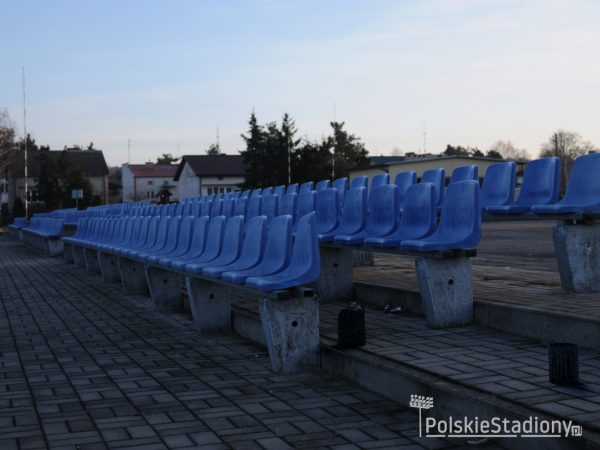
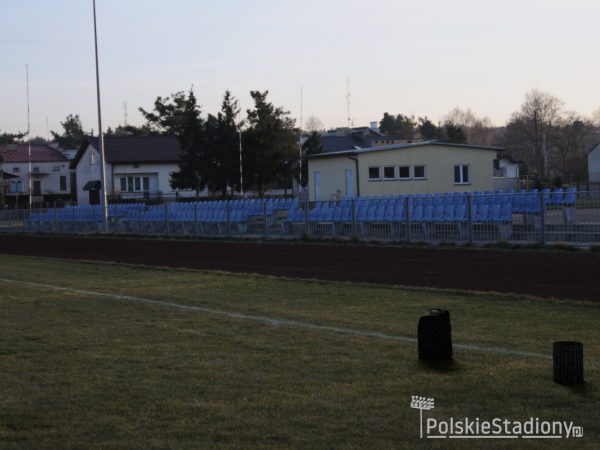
backpack: present [338,302,367,345] -> present [417,307,453,359]

